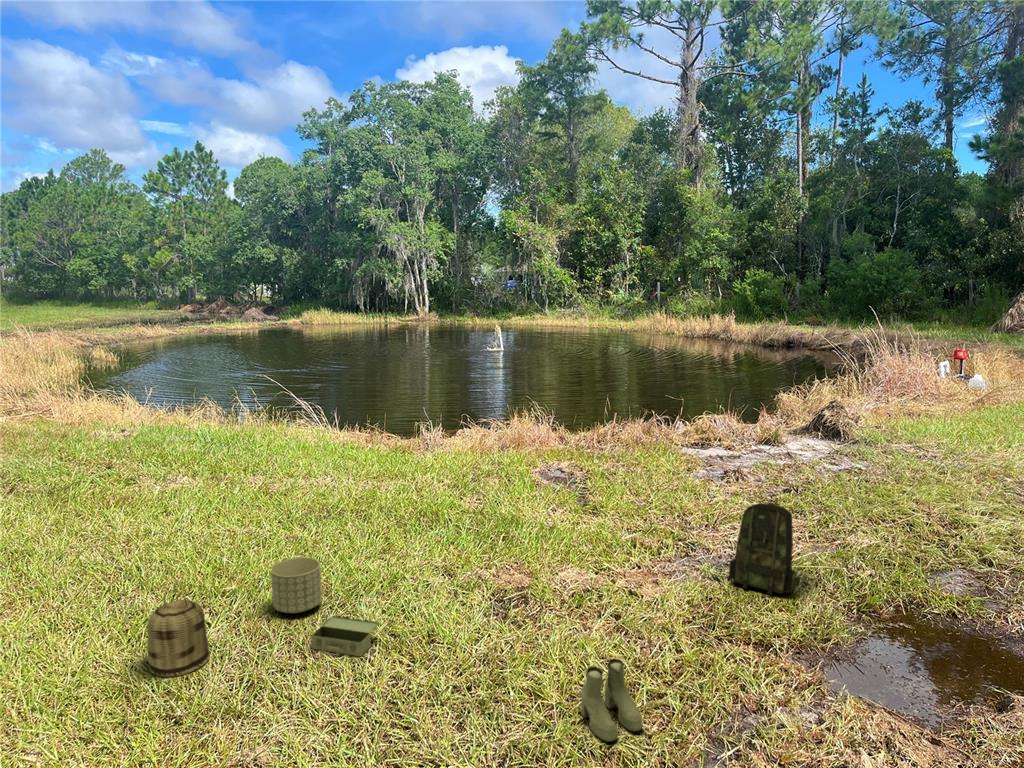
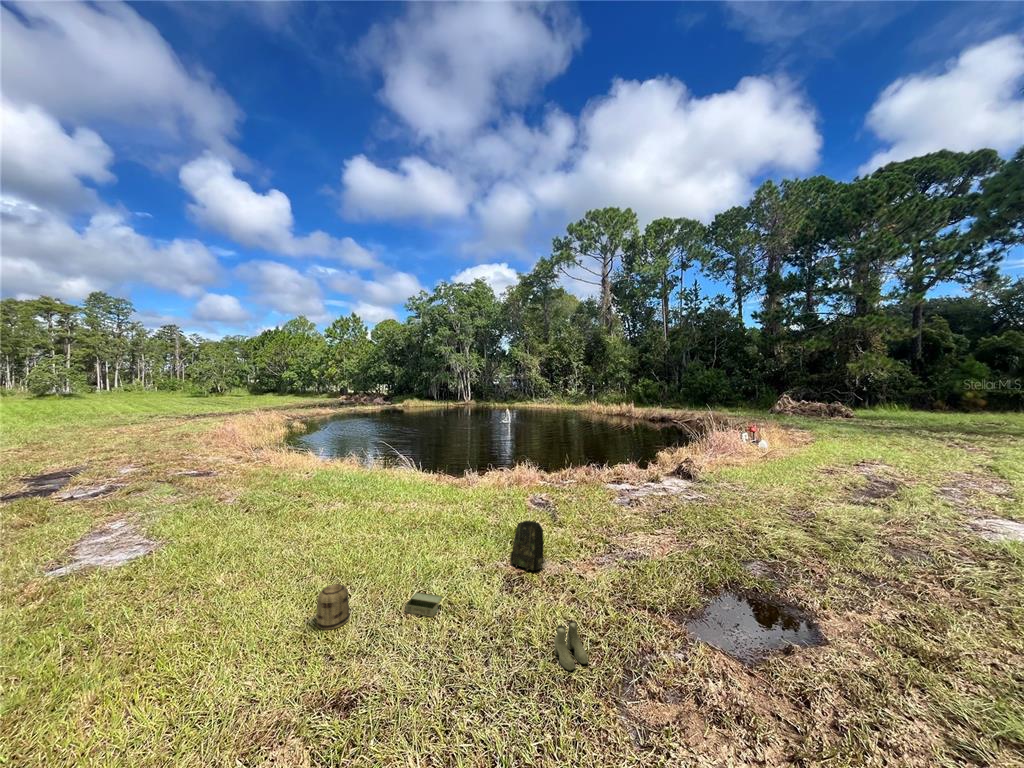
backpack: present [729,503,797,594] -> present [510,520,544,571]
planter: present [271,557,322,614] -> none [384,557,411,590]

